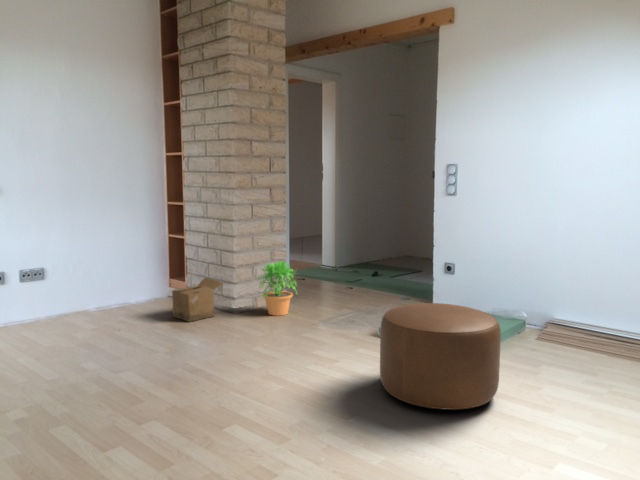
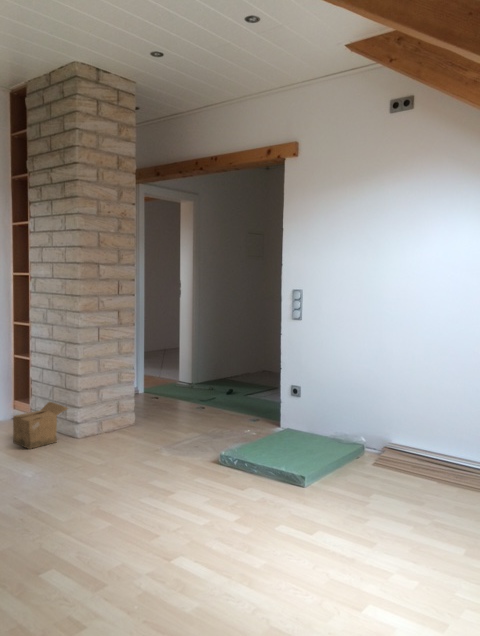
potted plant: present [259,261,296,316] -> none [100,384,148,441]
ottoman: present [380,303,501,410] -> none [210,435,324,544]

